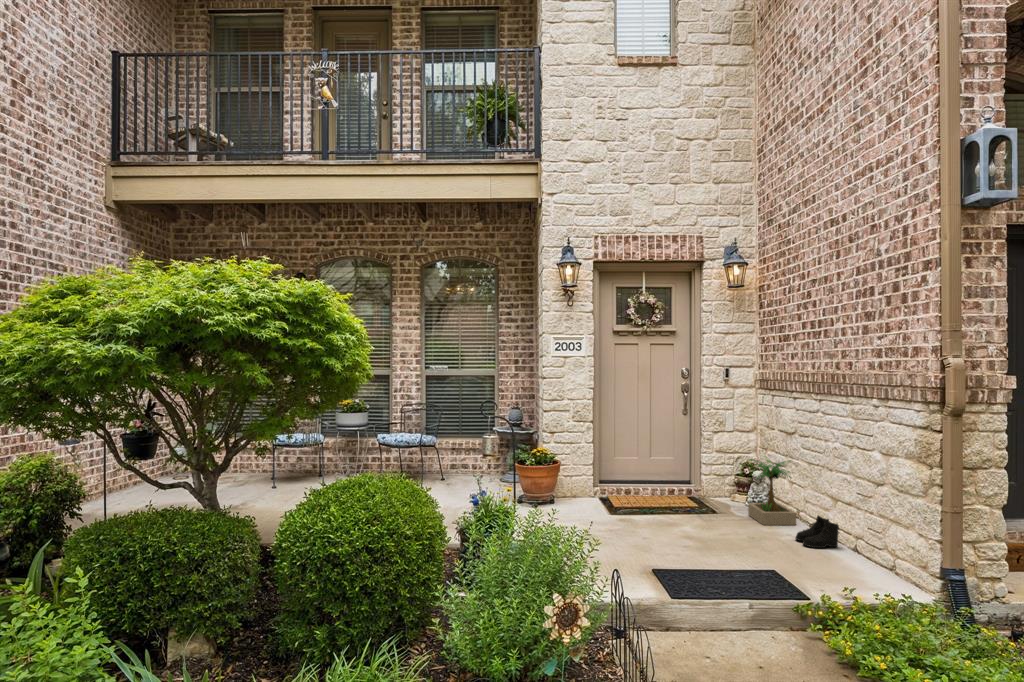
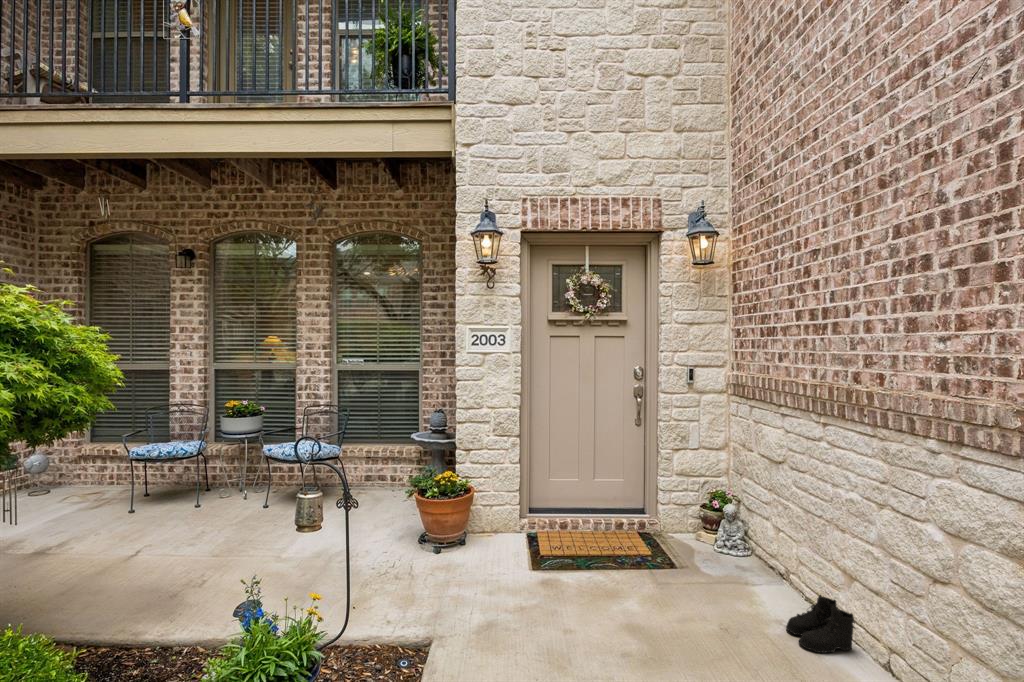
potted plant: present [748,459,796,525] -> none [711,489,787,592]

